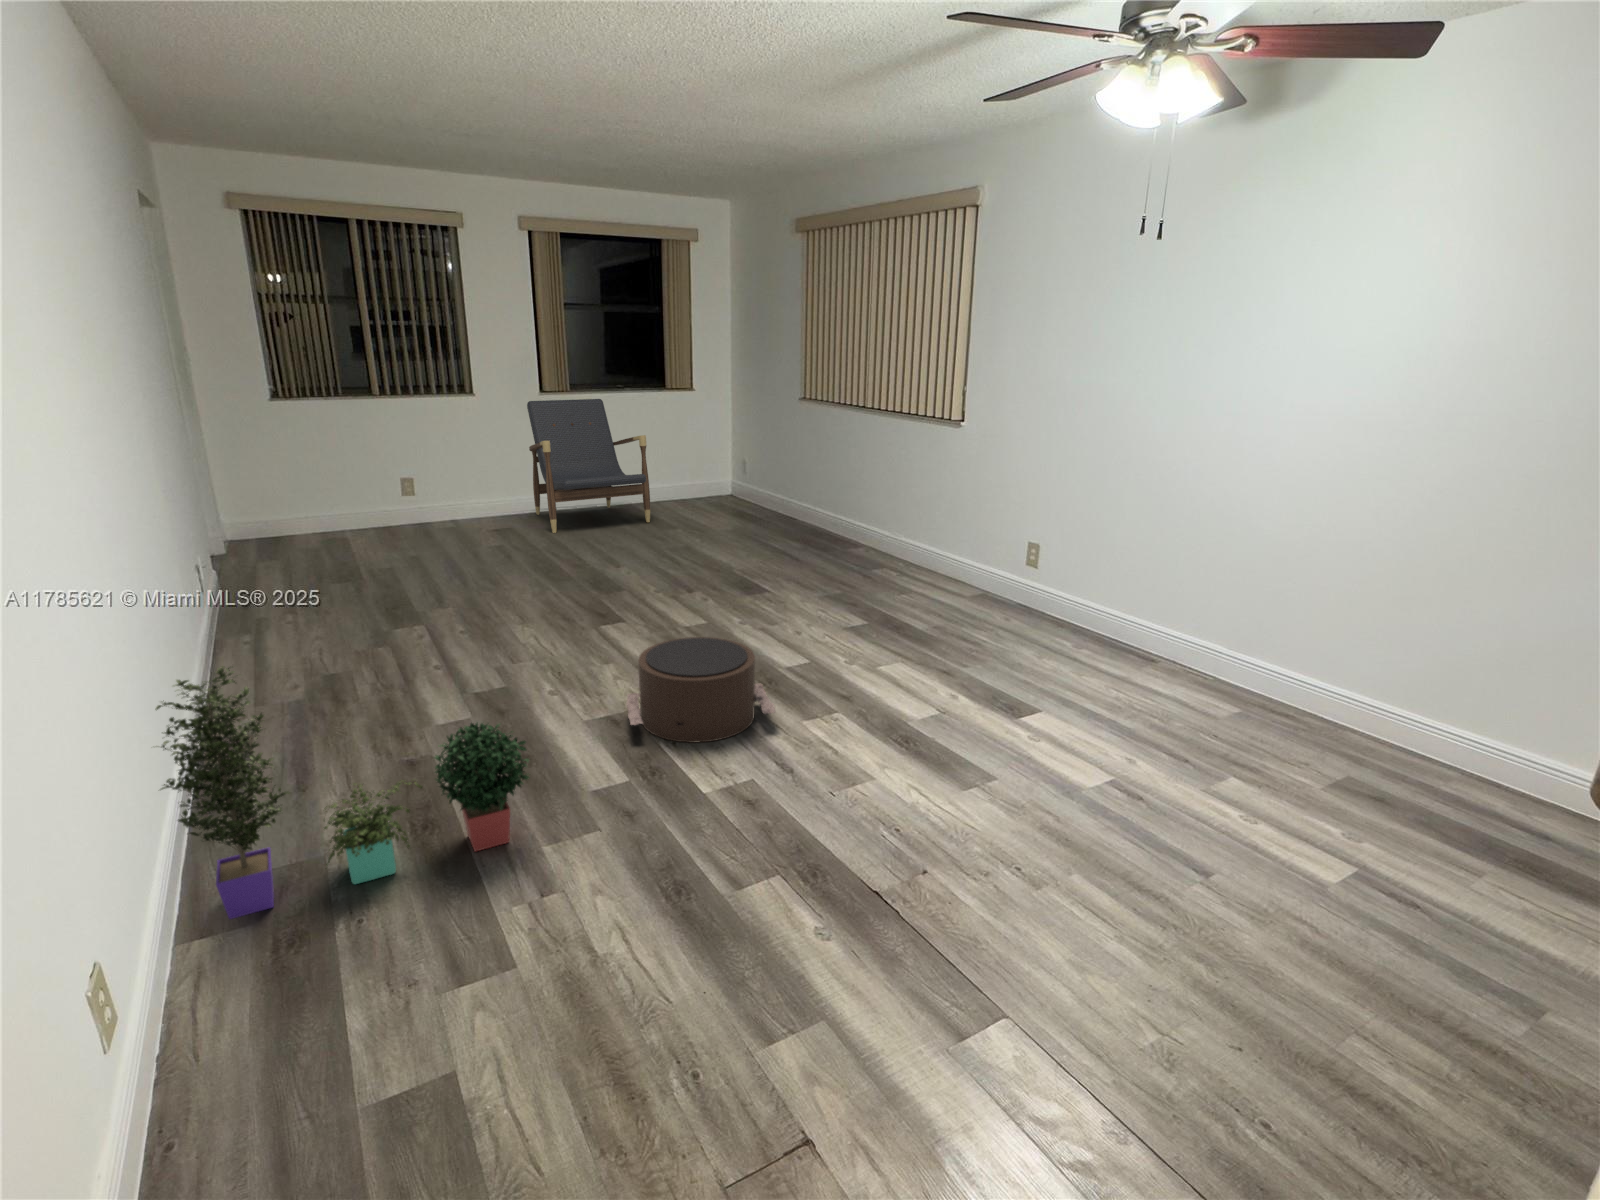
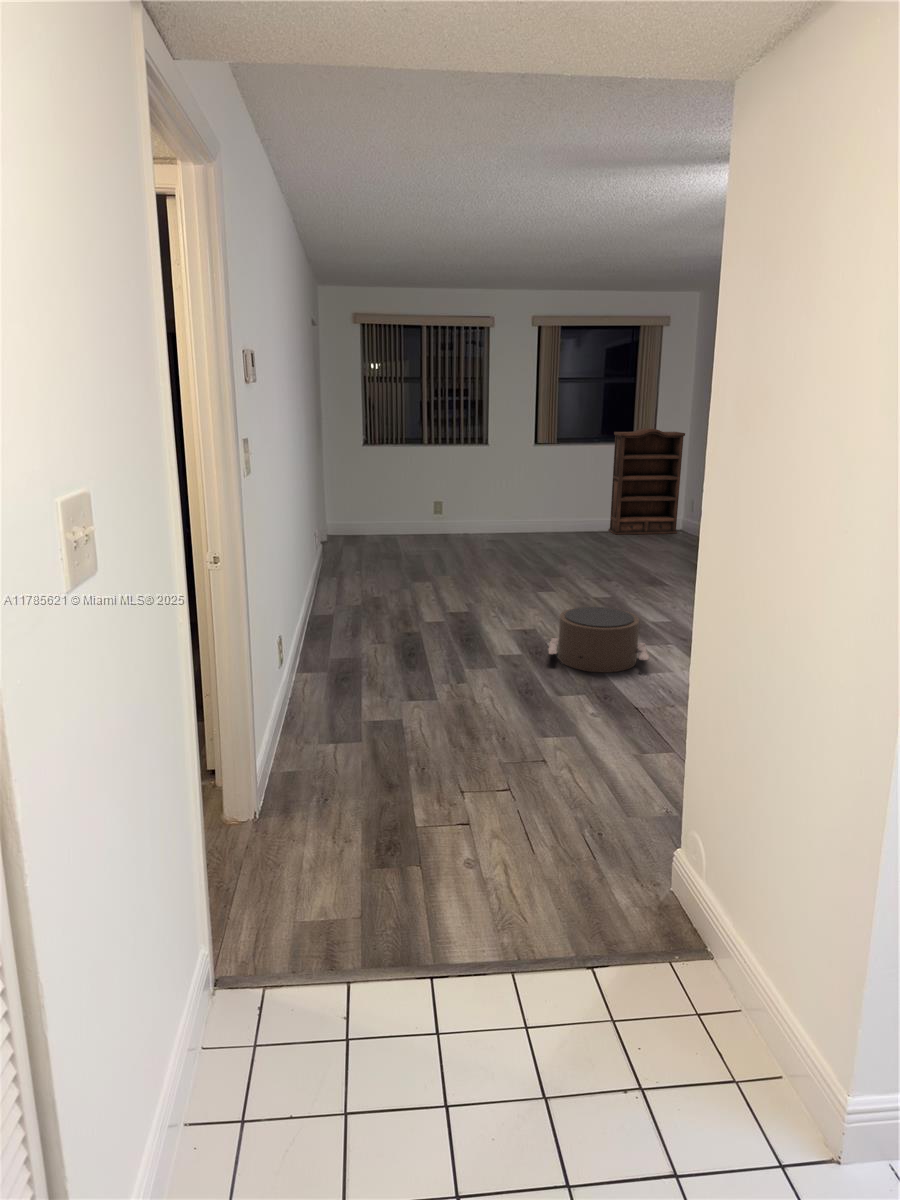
bookshelf: none [642,370,731,508] -> present [608,428,685,535]
lounge chair: present [527,399,650,533] -> none [523,449,609,546]
potted plant: present [155,666,529,919] -> none [302,571,480,705]

